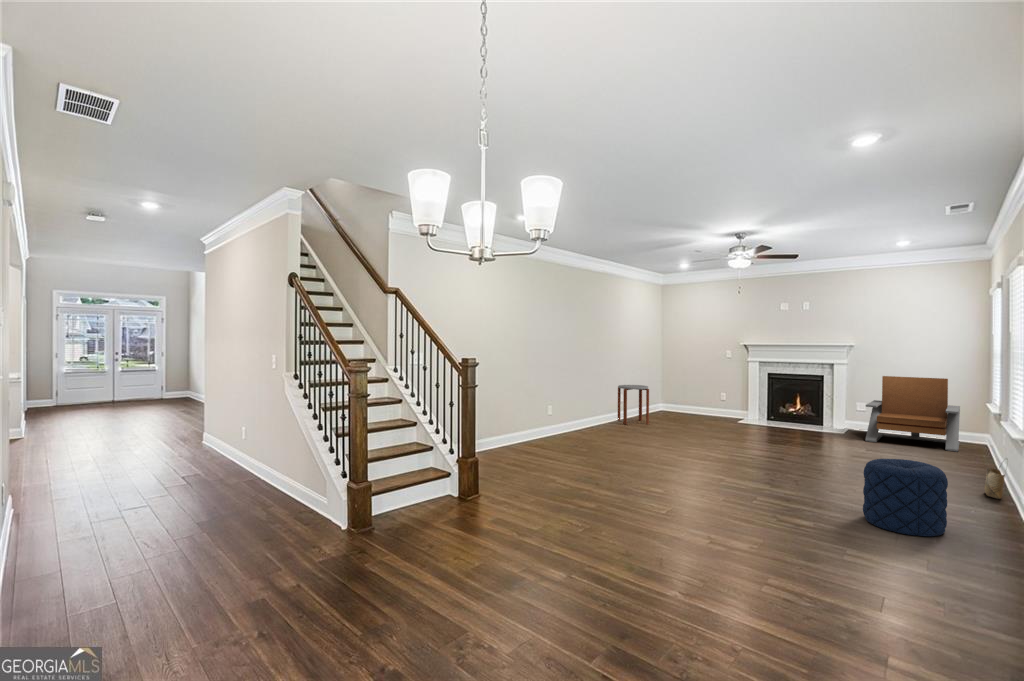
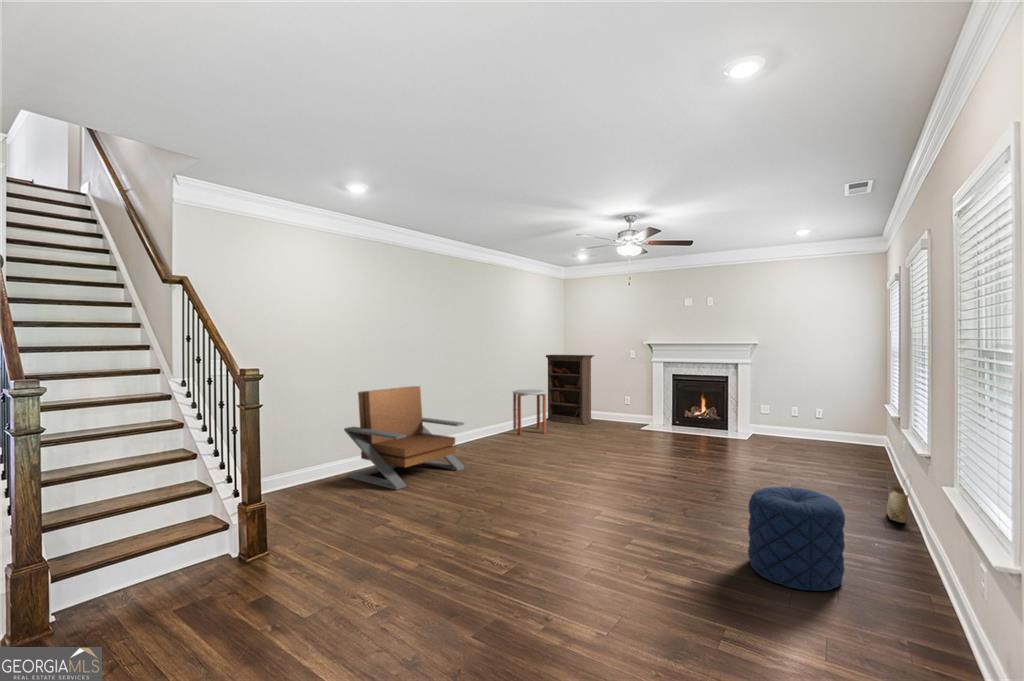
bookcase: none [642,354,692,418] -> present [546,355,595,425]
lounge chair: present [865,376,960,452] -> present [344,386,465,490]

